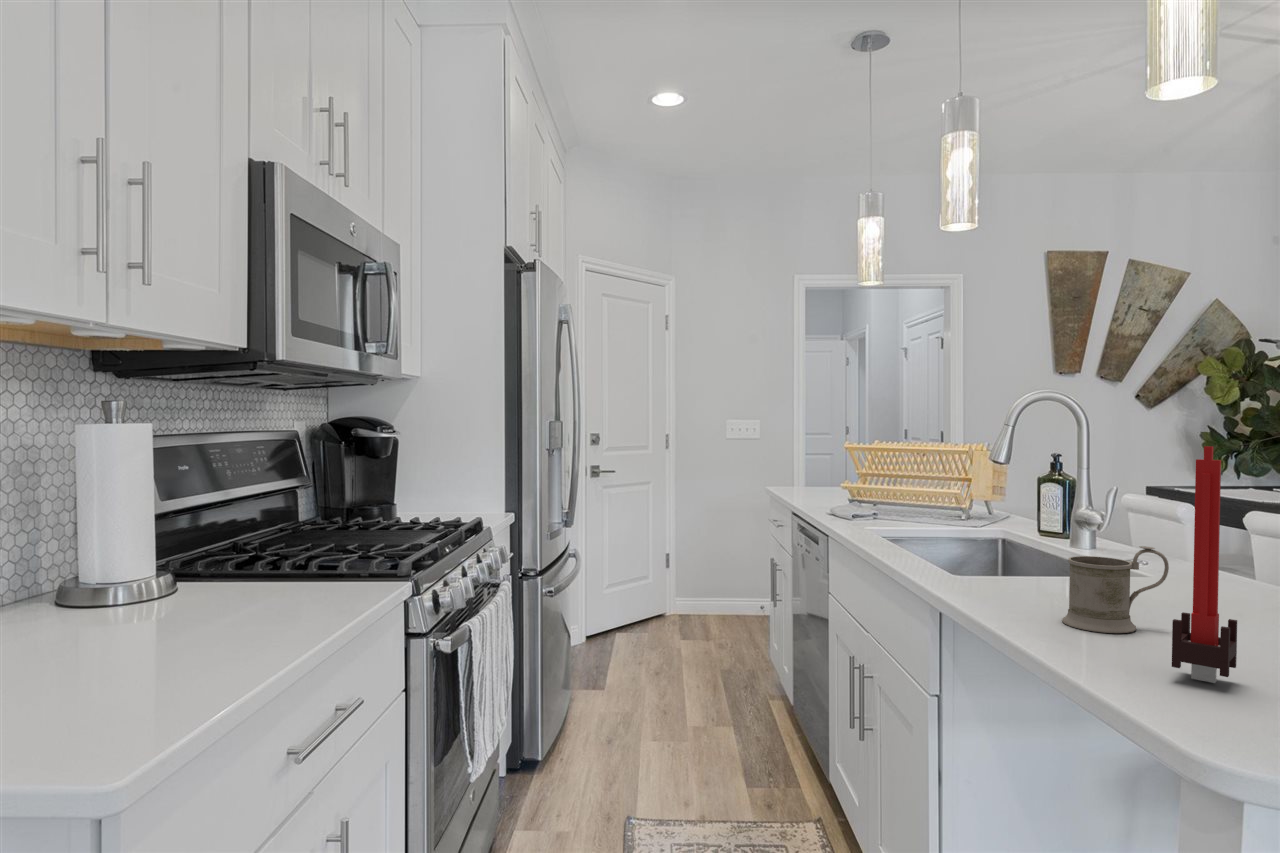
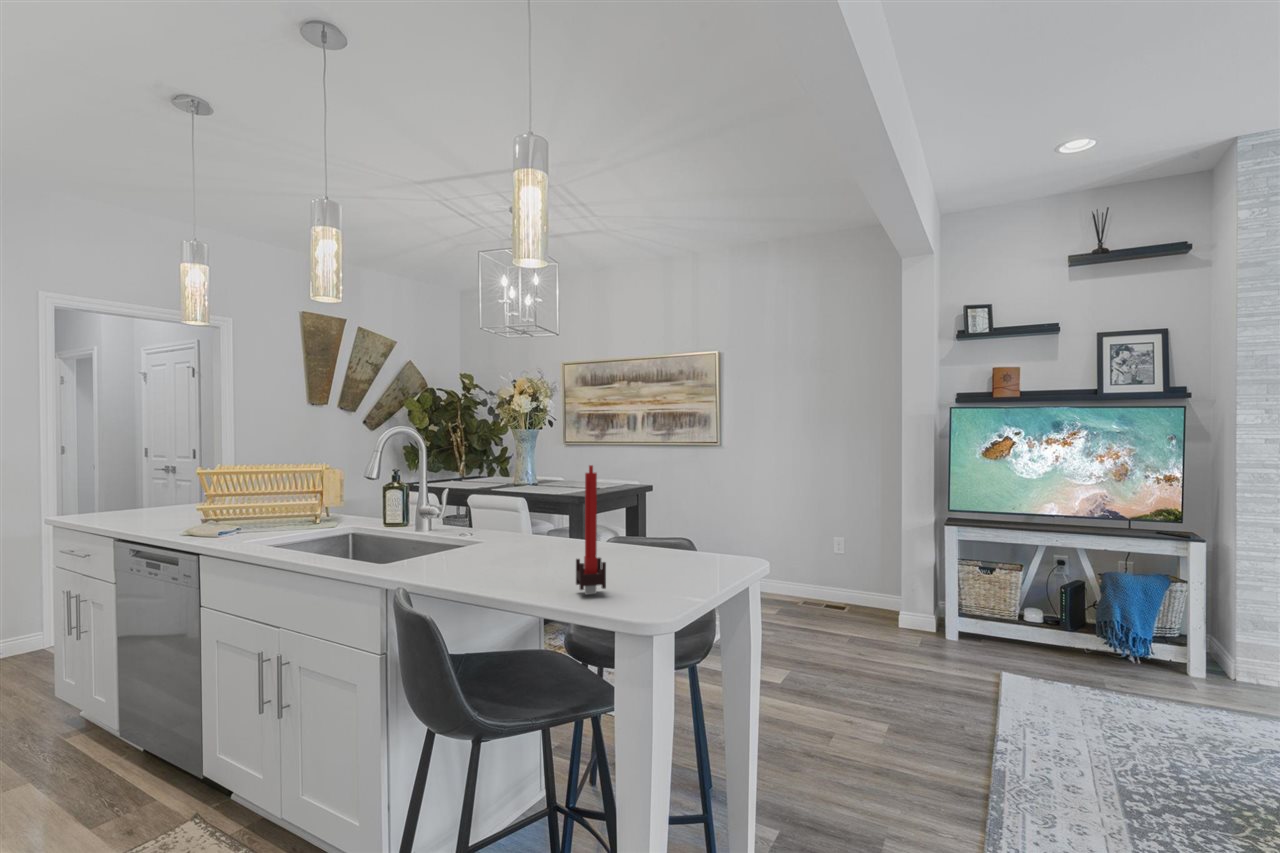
mug: present [1062,546,1169,633] -> none [484,525,537,582]

